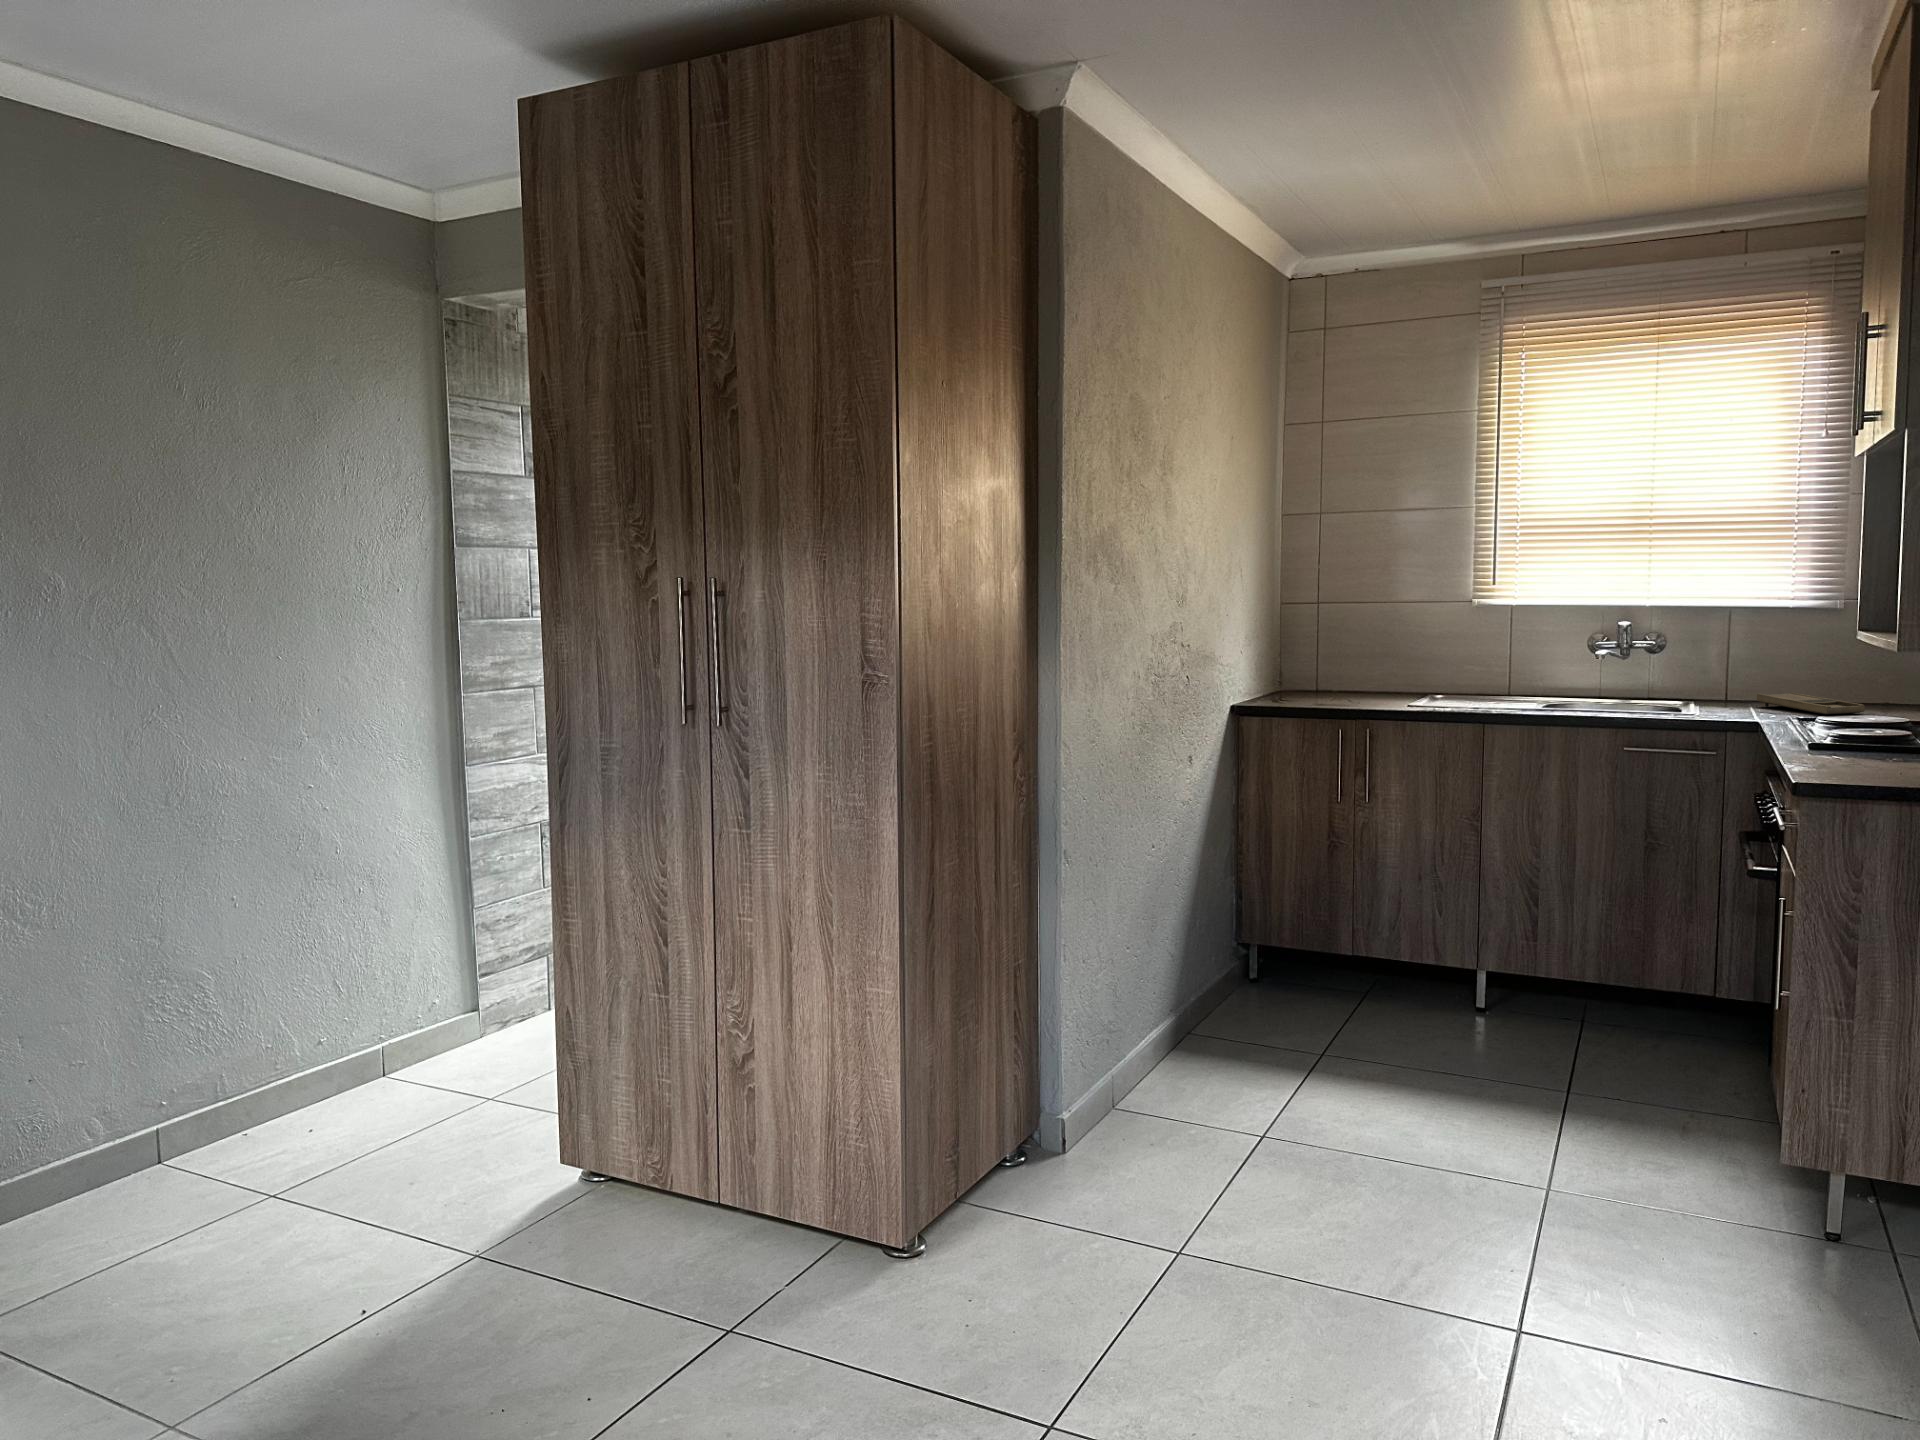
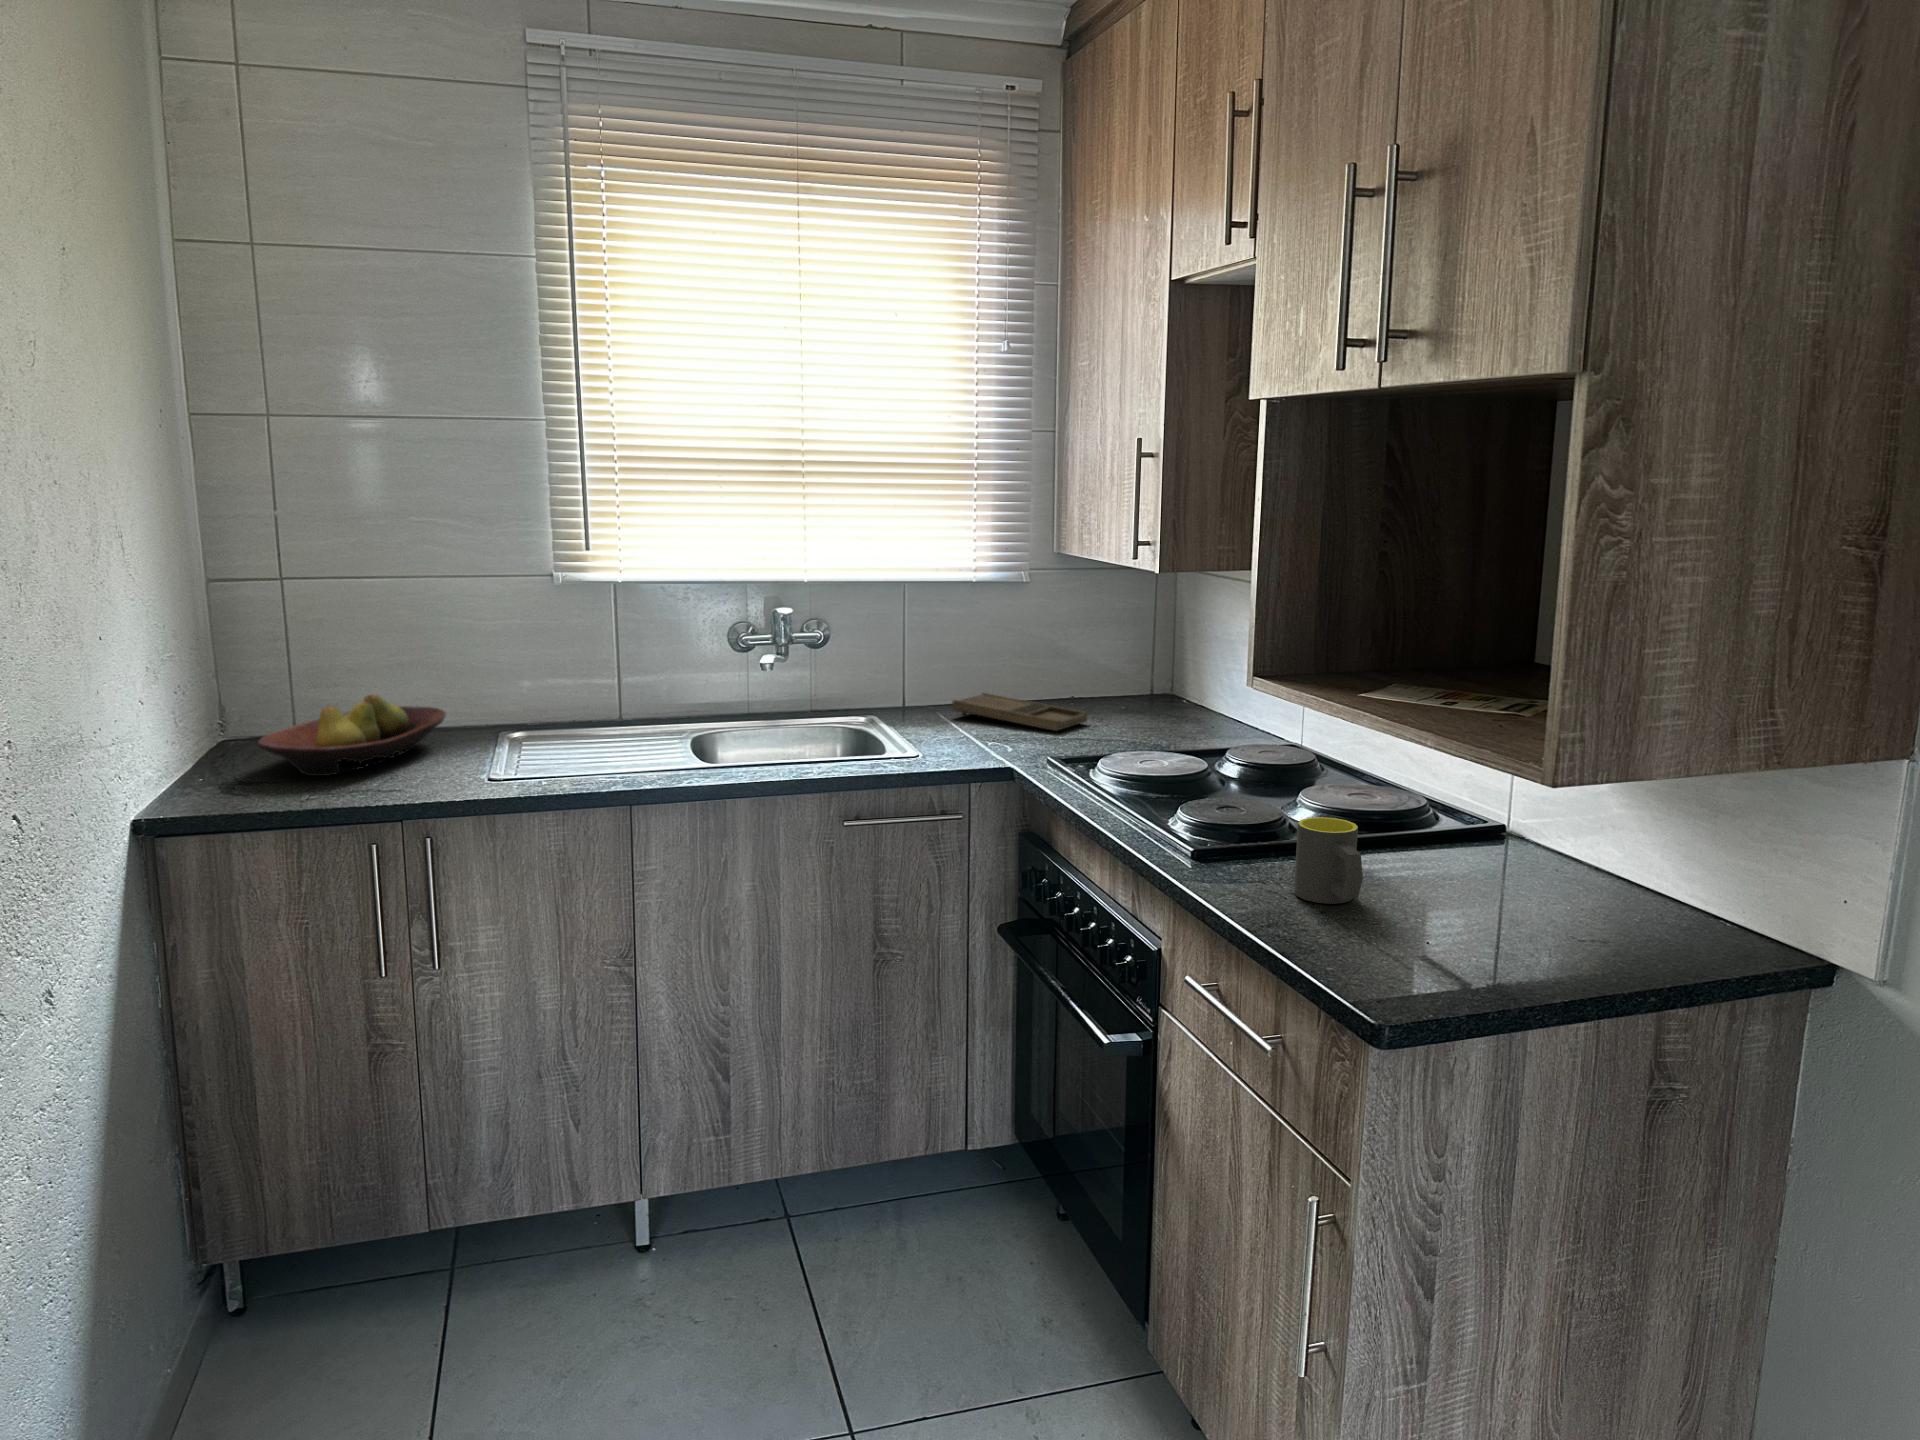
fruit bowl: none [1294,665,1398,702] -> present [258,694,446,776]
mug: none [1833,719,1877,768] -> present [1294,817,1363,904]

